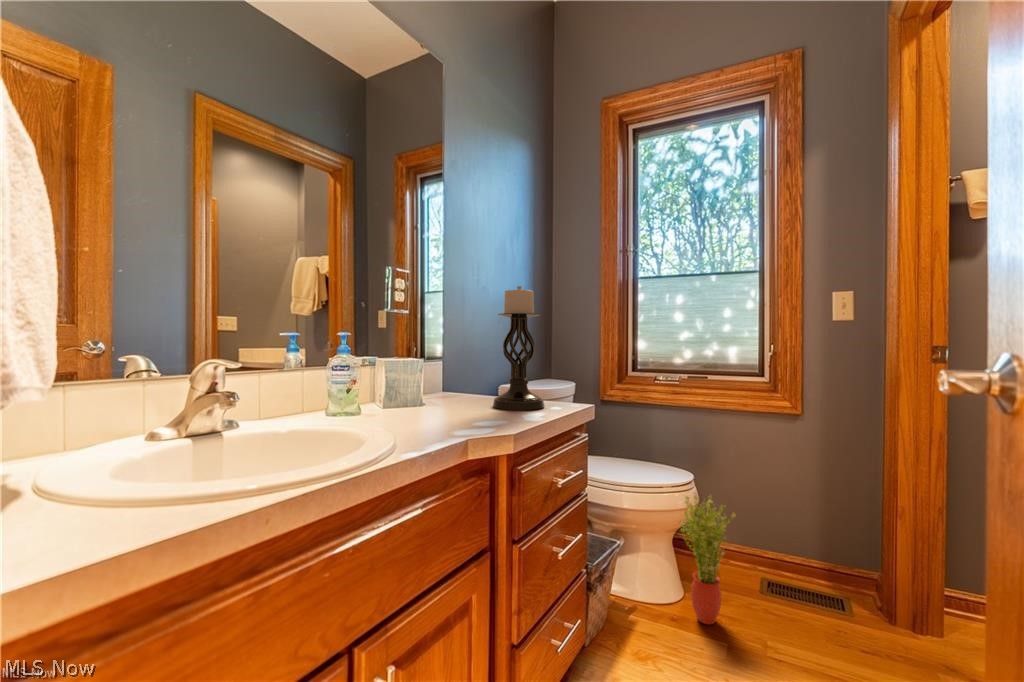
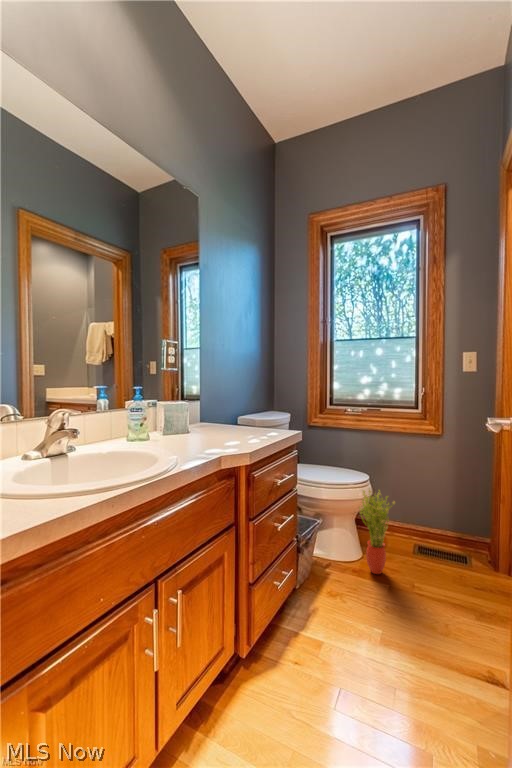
candle holder: present [493,286,544,410] -> none [235,354,269,436]

